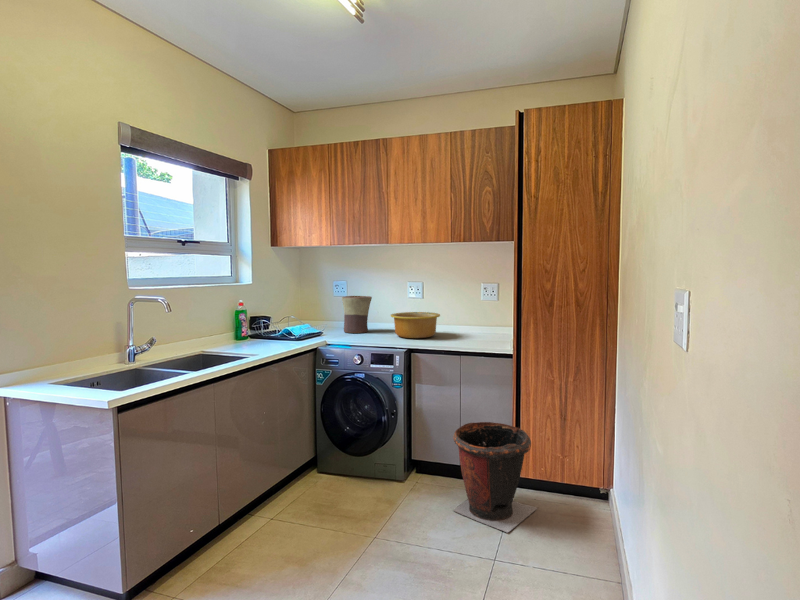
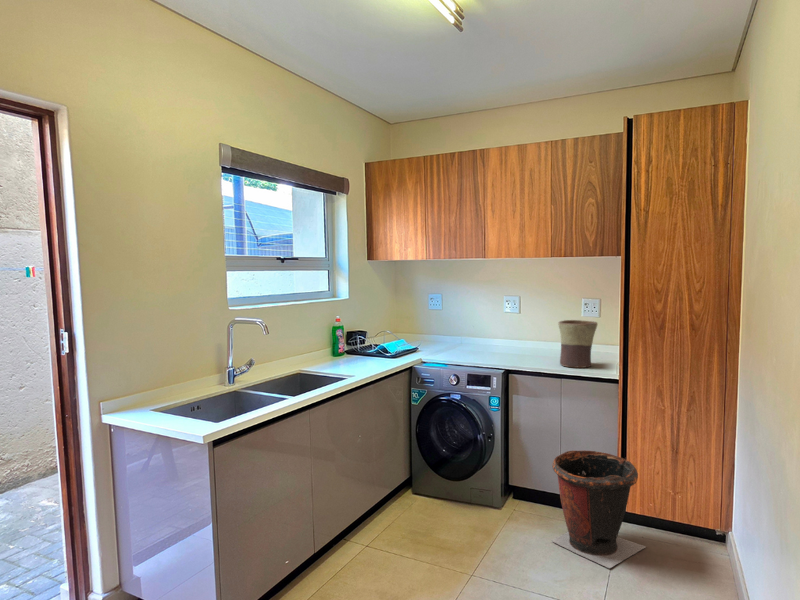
flower pot: present [342,296,372,333] -> present [558,320,597,368]
bowl: present [391,312,440,338] -> none [488,329,542,358]

